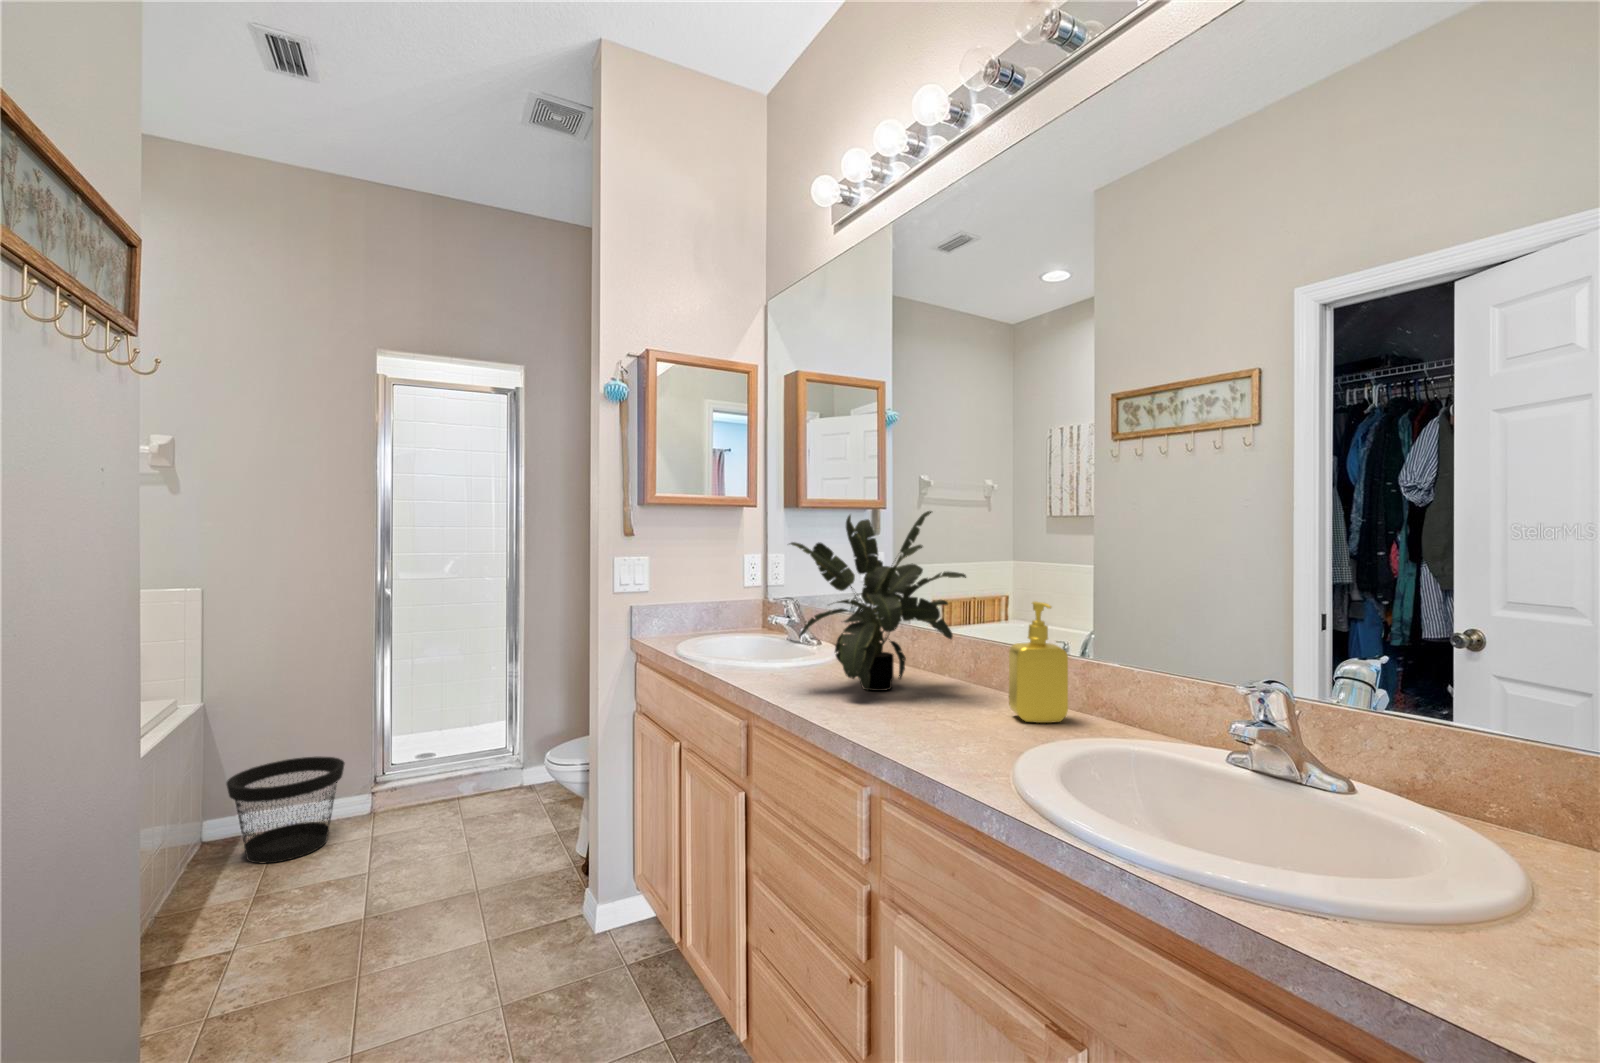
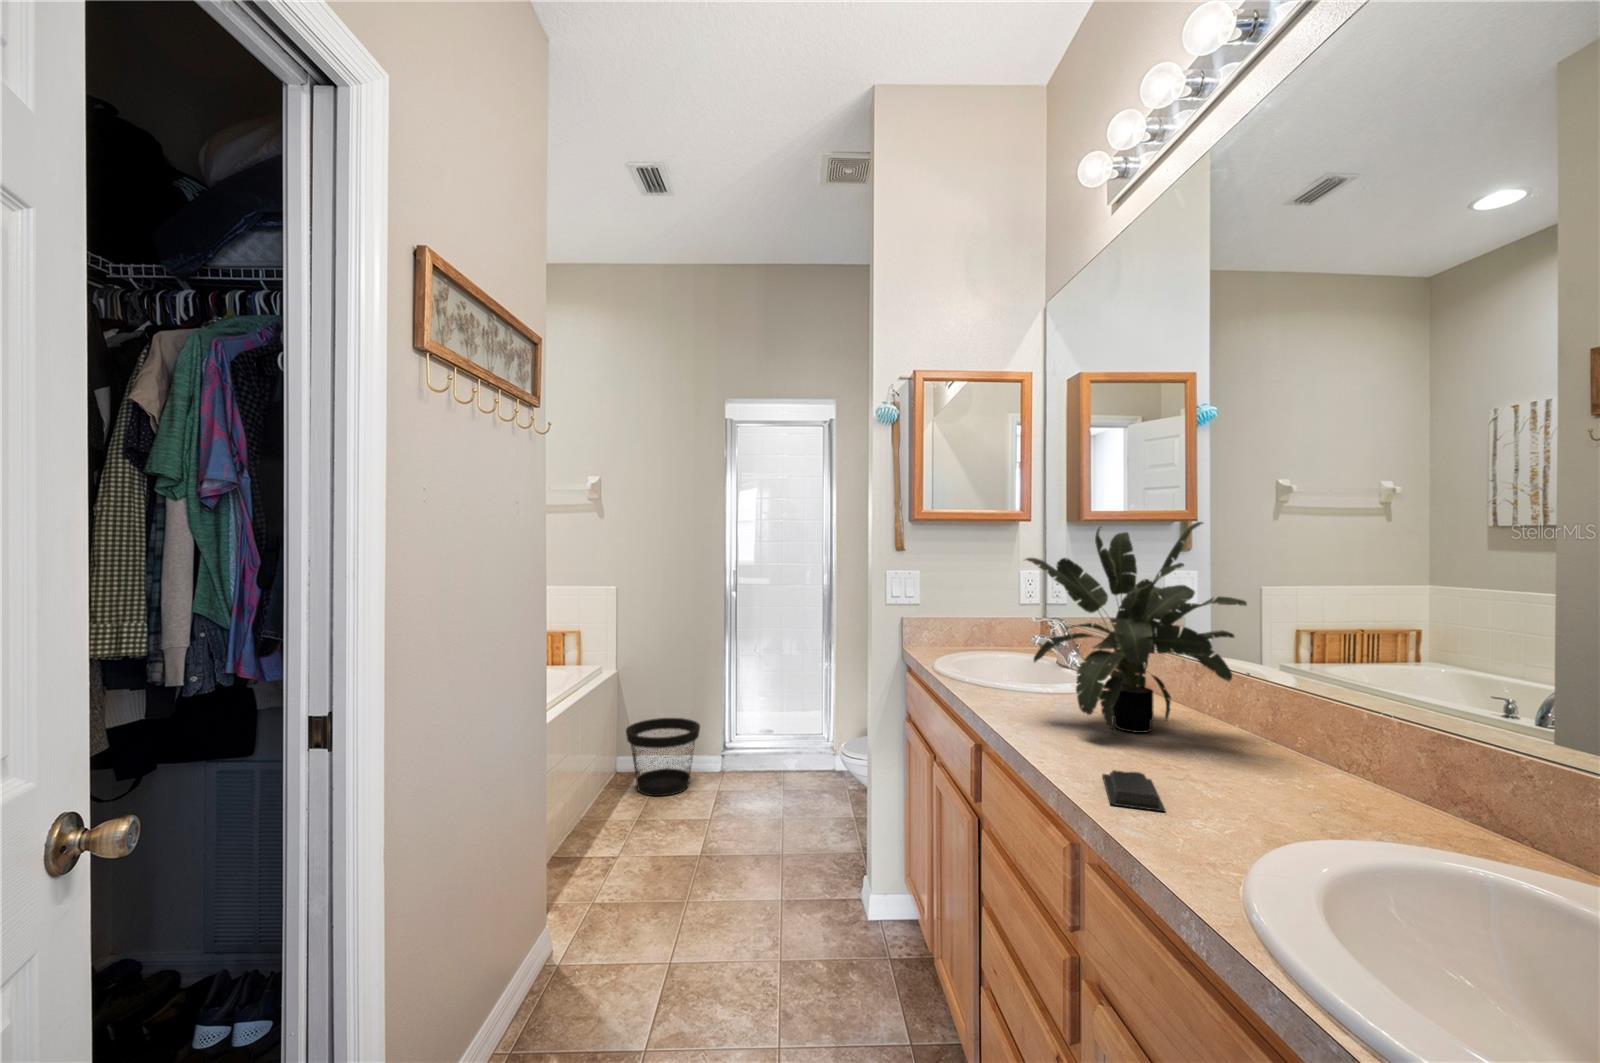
soap dispenser: present [1009,601,1068,723] -> none [1296,643,1390,812]
soap bar: none [883,719,943,747] -> present [1102,770,1165,811]

